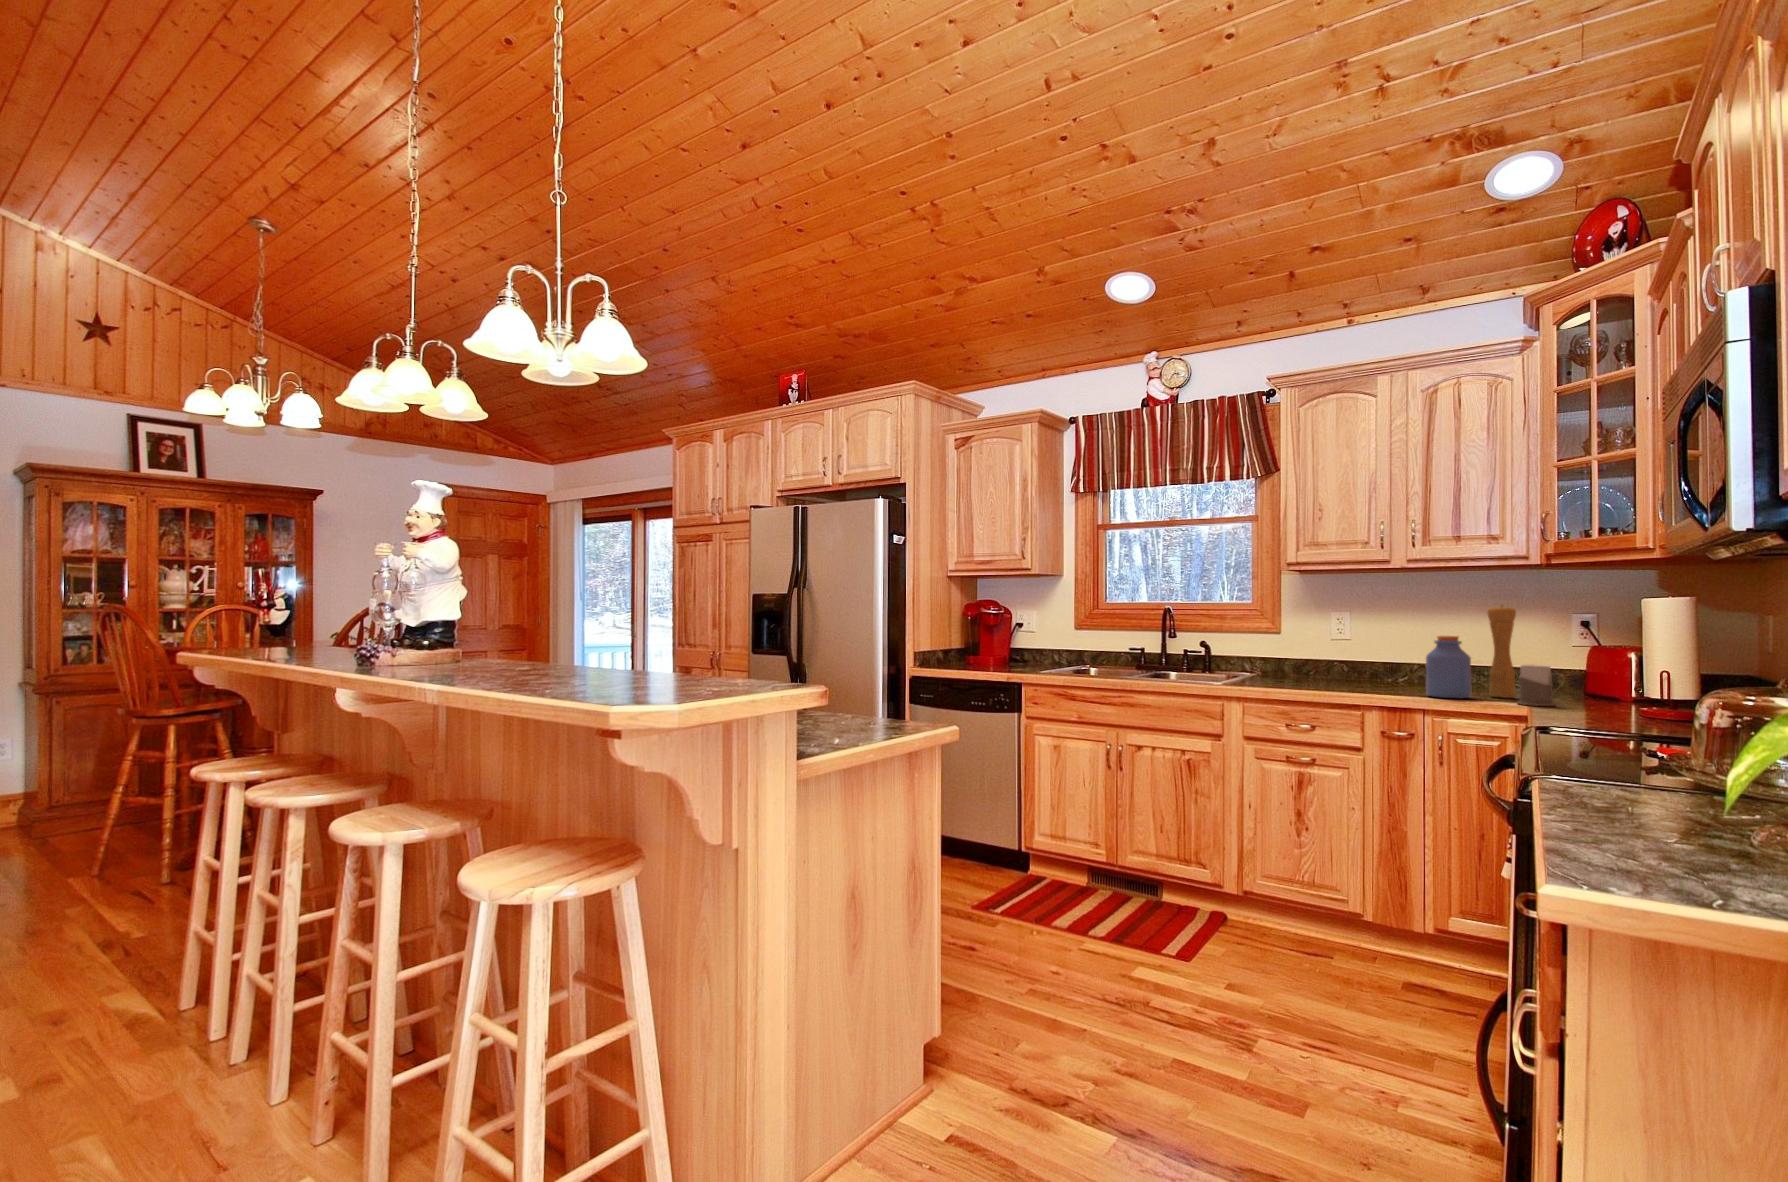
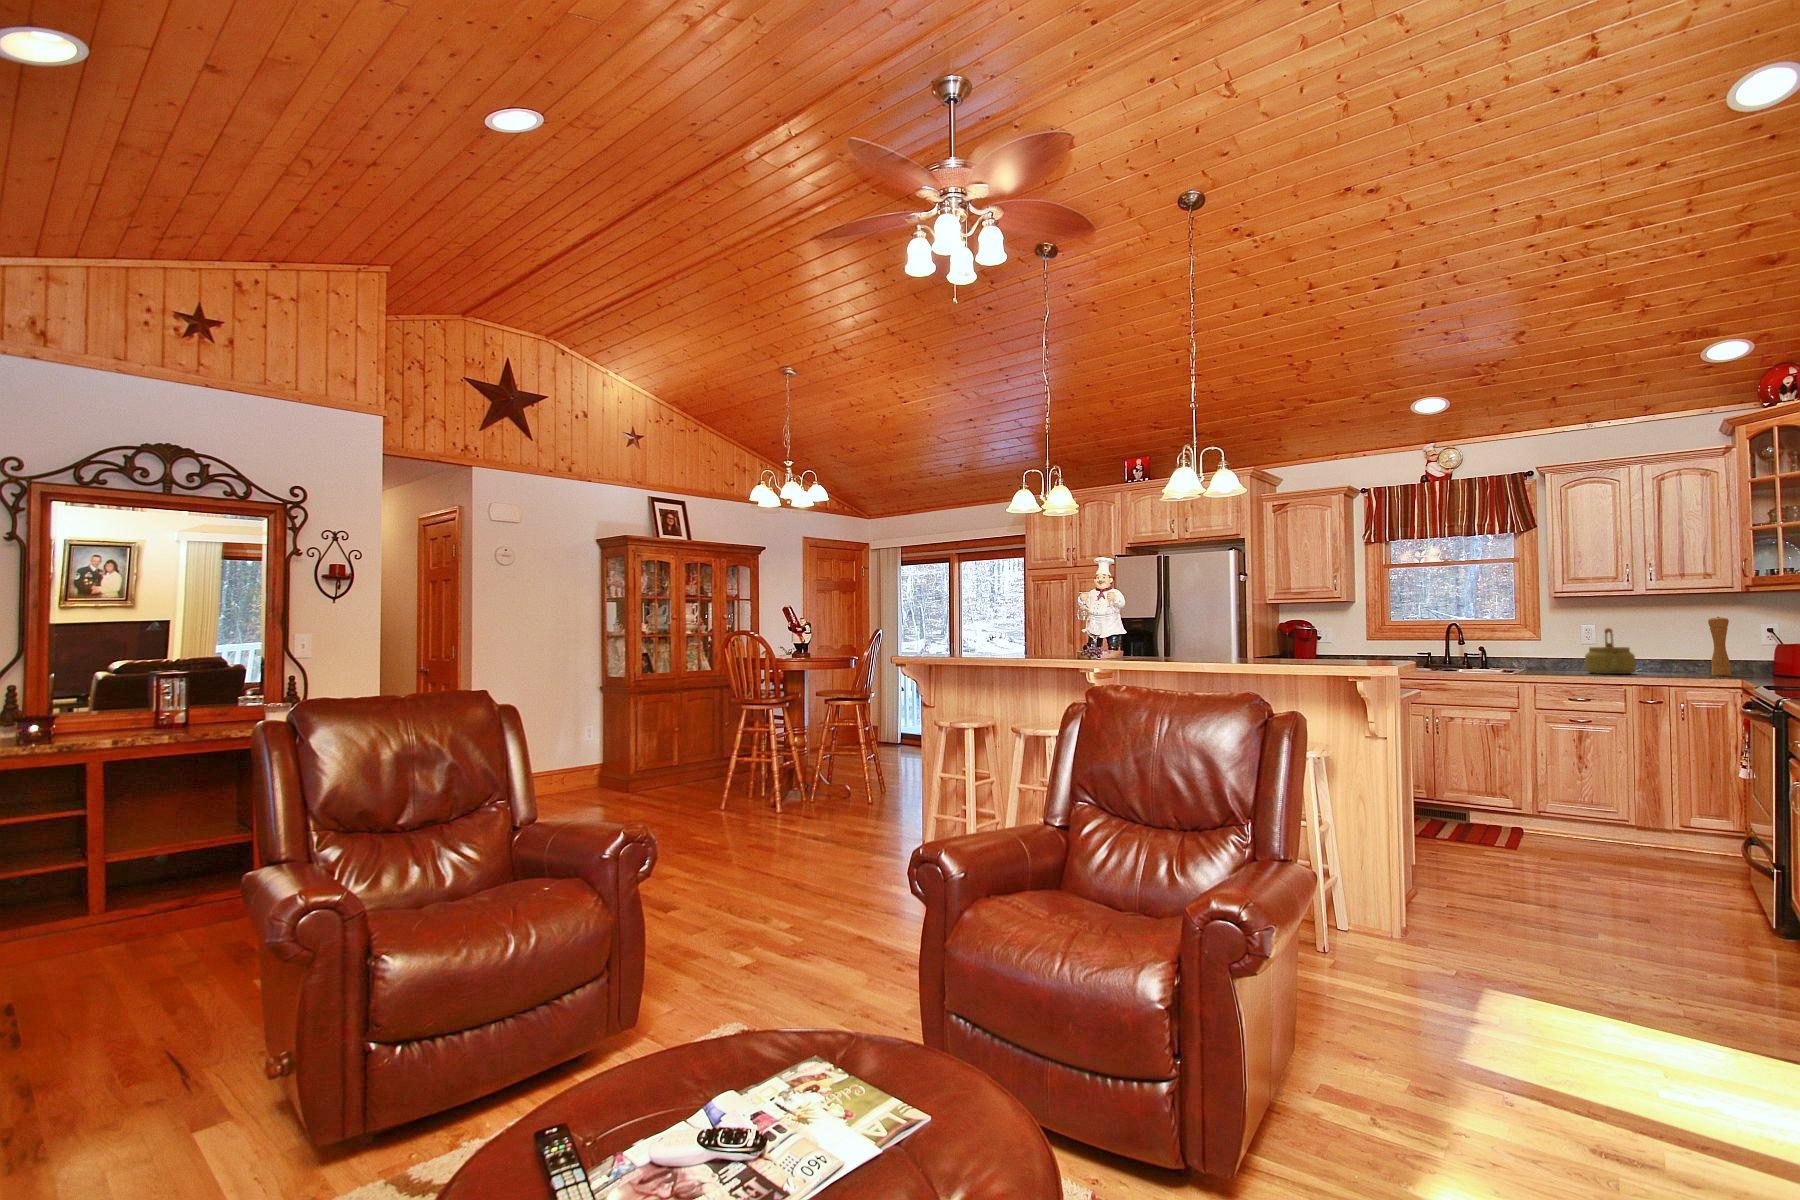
kettle: none [1323,619,1390,690] -> present [1585,628,1636,674]
jar: present [1426,636,1471,698] -> none [1667,637,1701,676]
mug: present [1518,665,1554,706] -> none [1736,654,1769,678]

